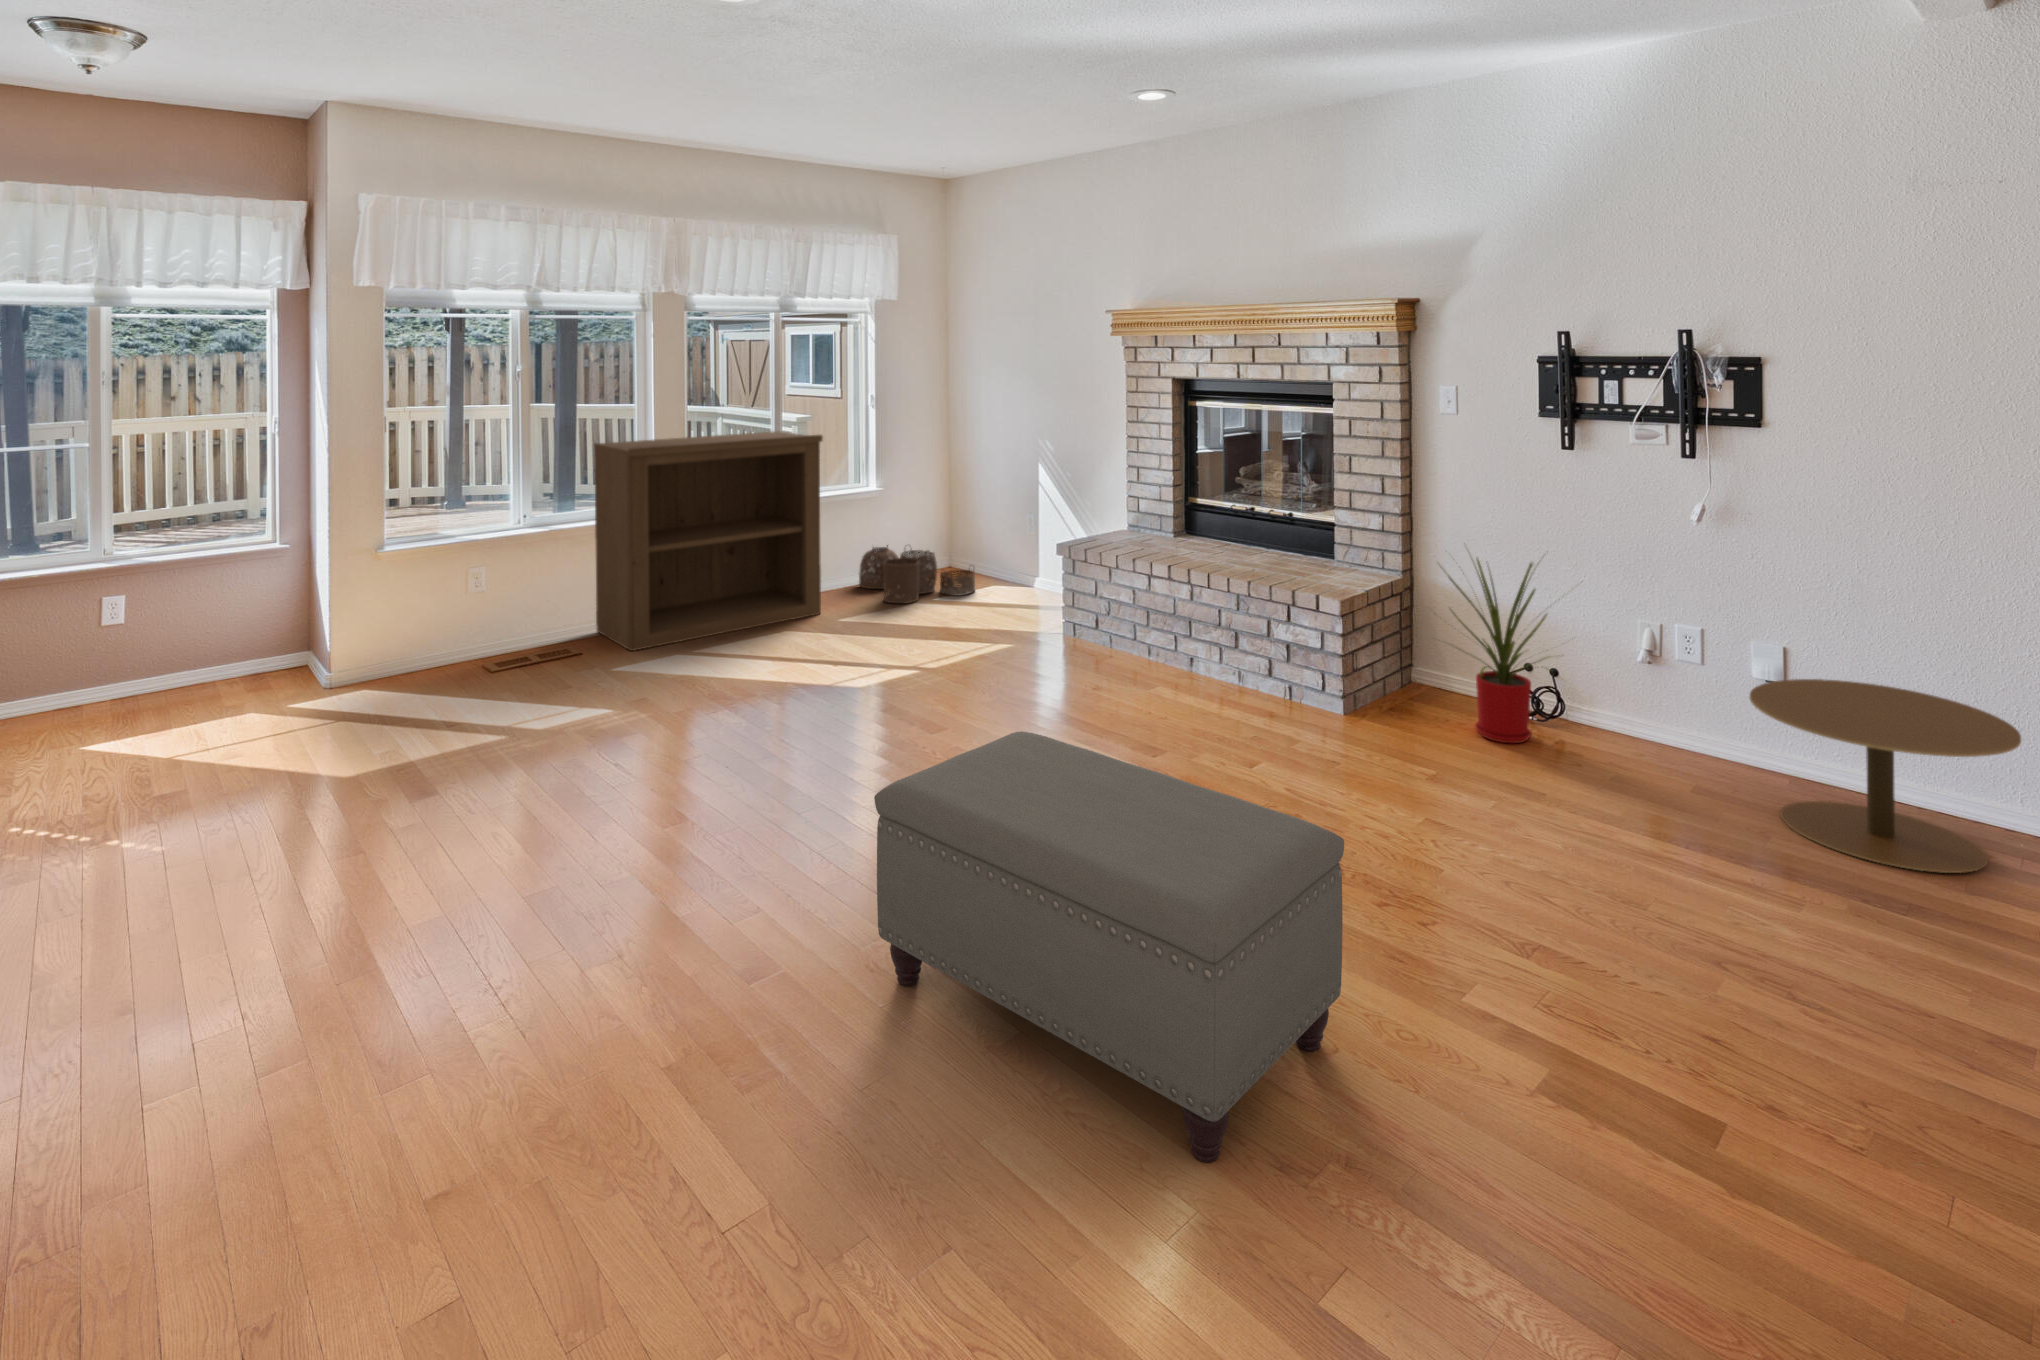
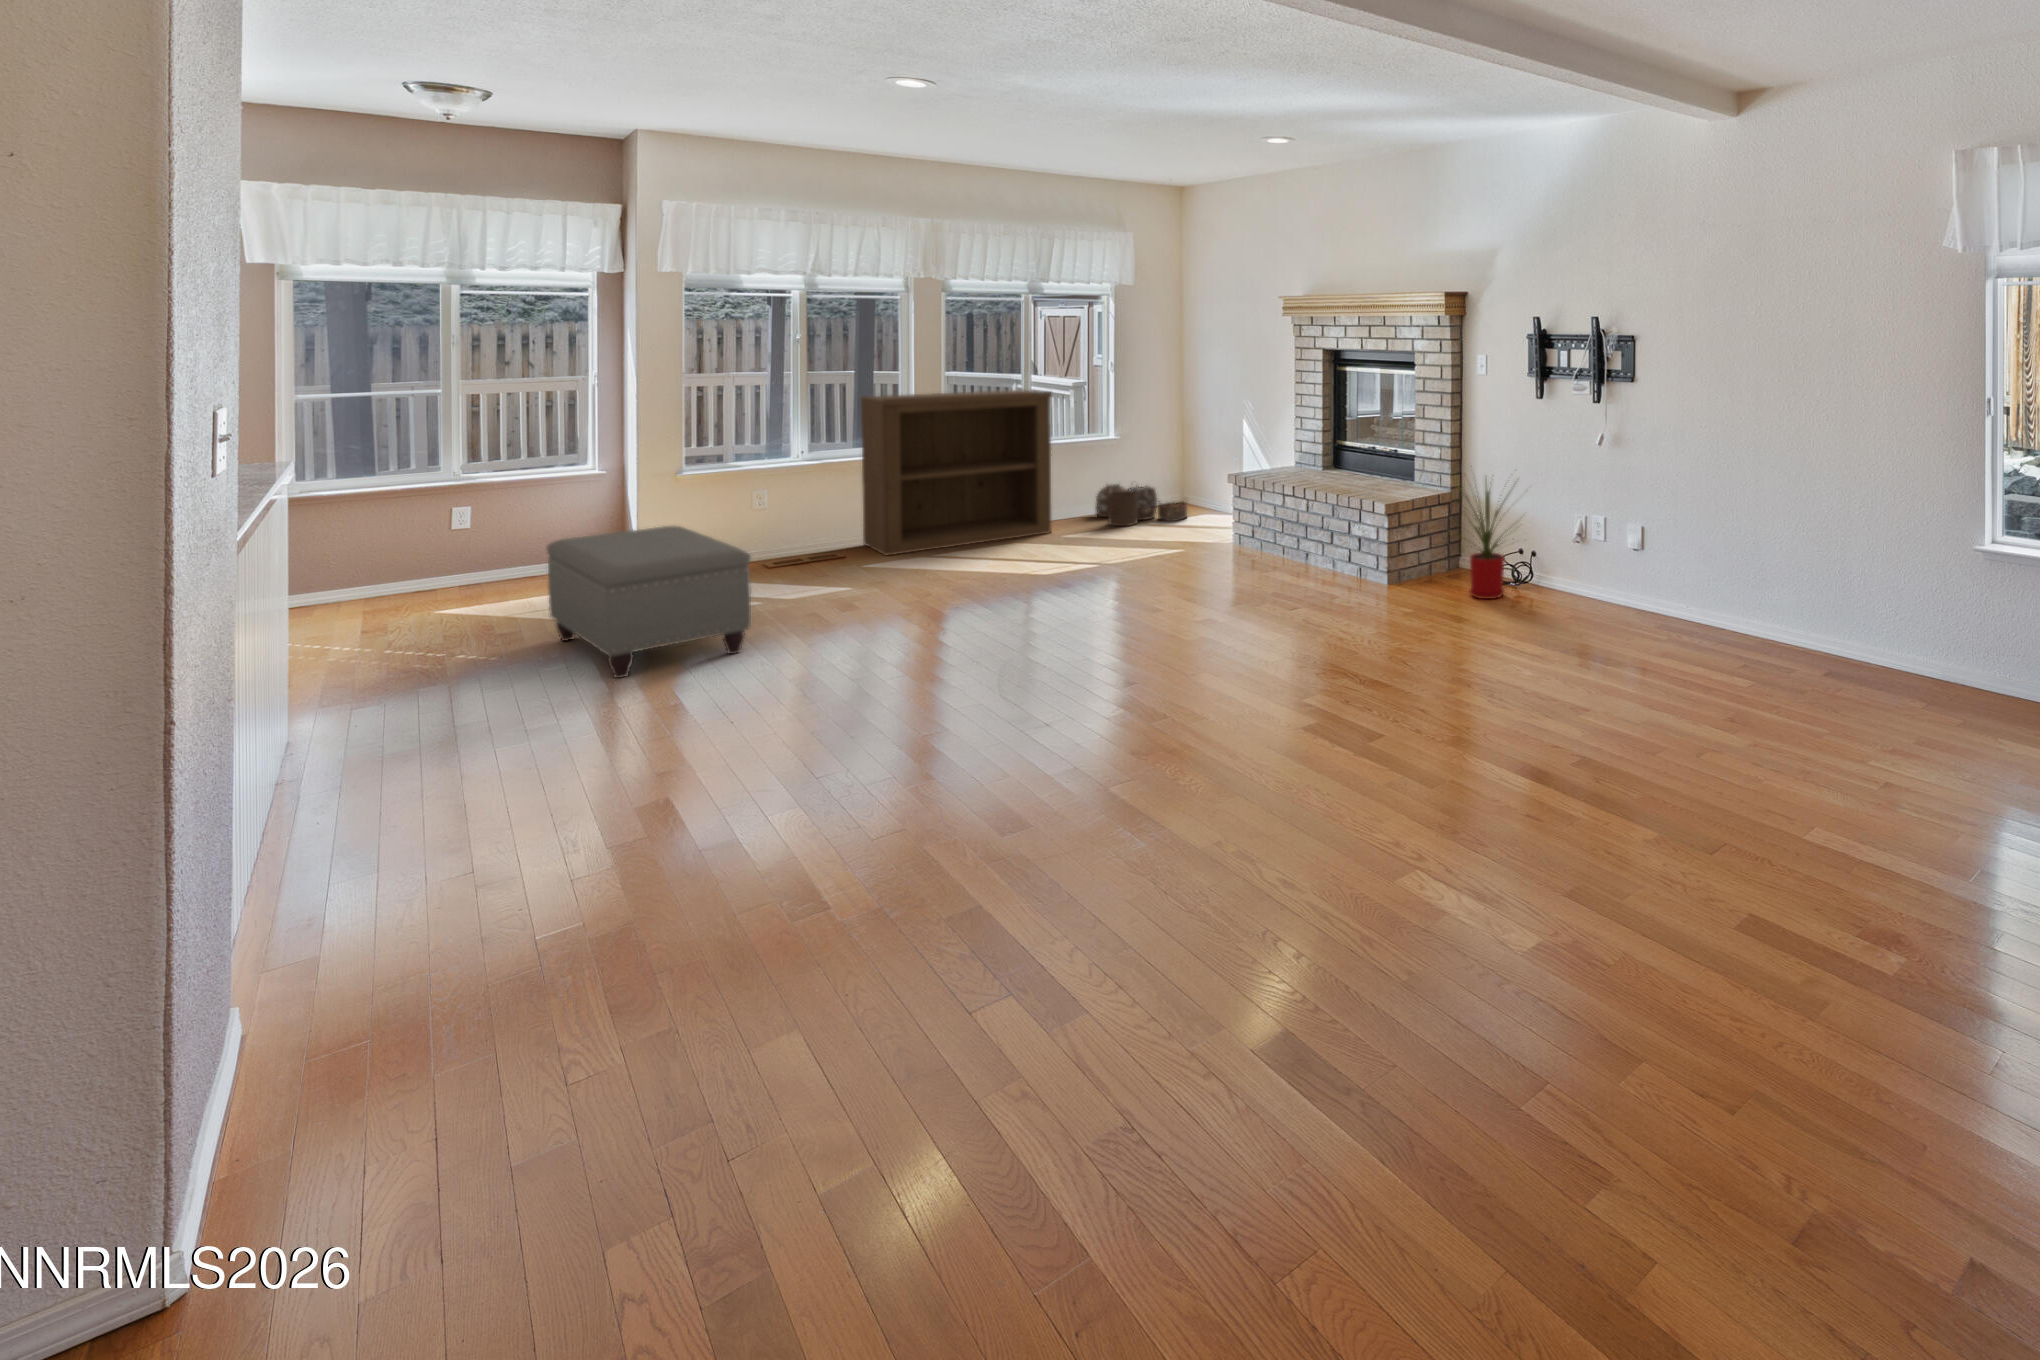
side table: present [1750,679,2021,873] -> none [1589,545,1723,652]
ottoman: present [874,731,1344,1162] -> present [546,526,751,678]

